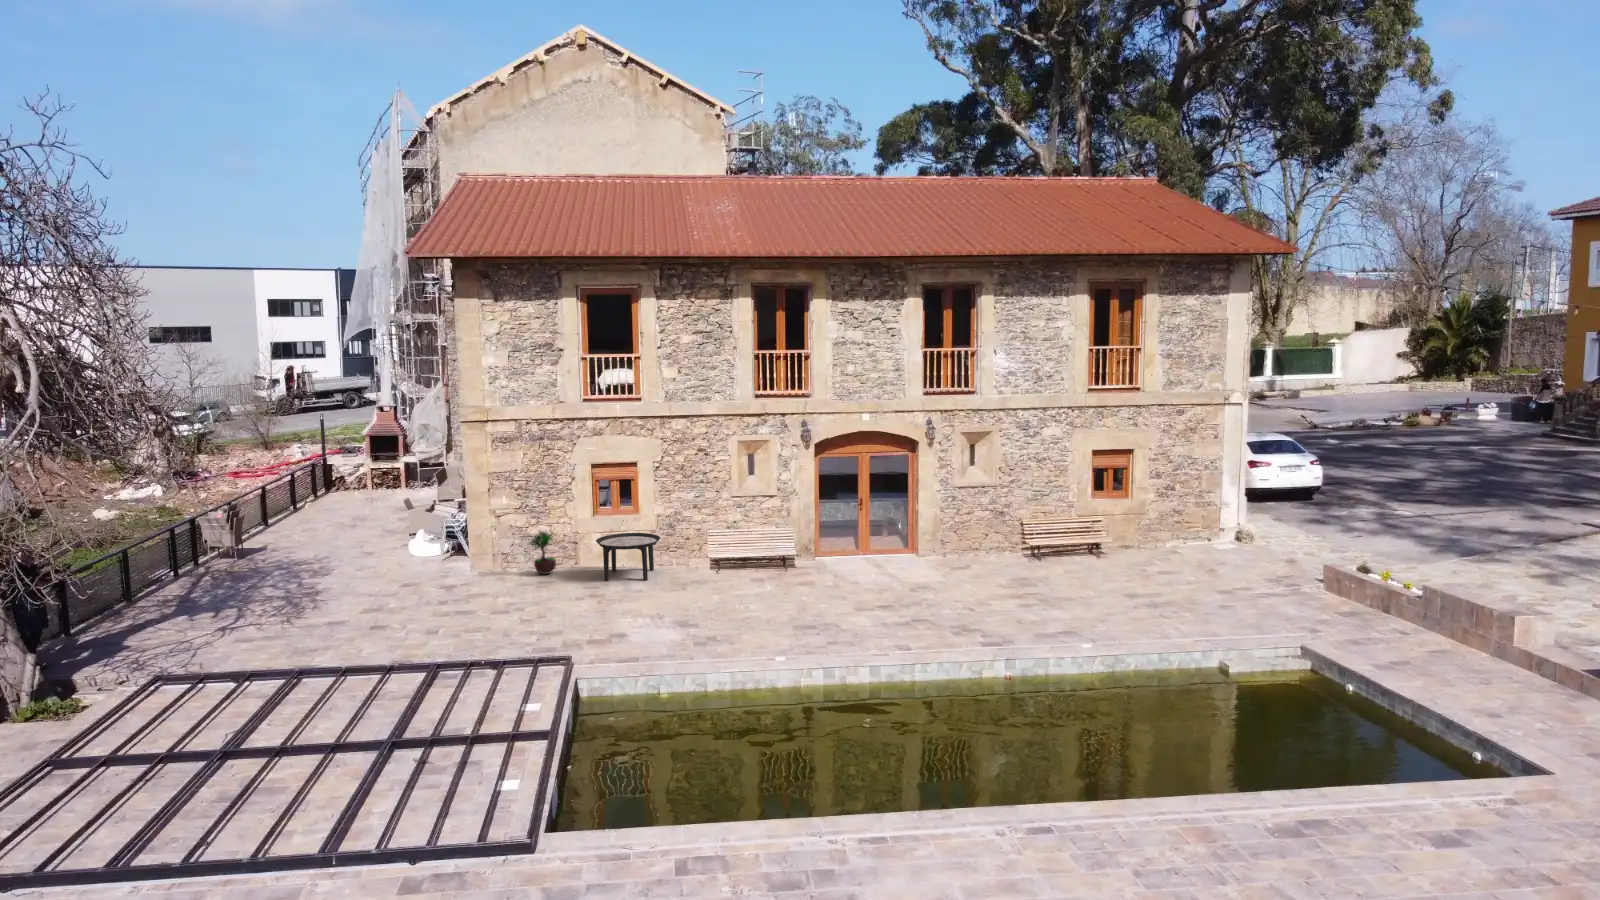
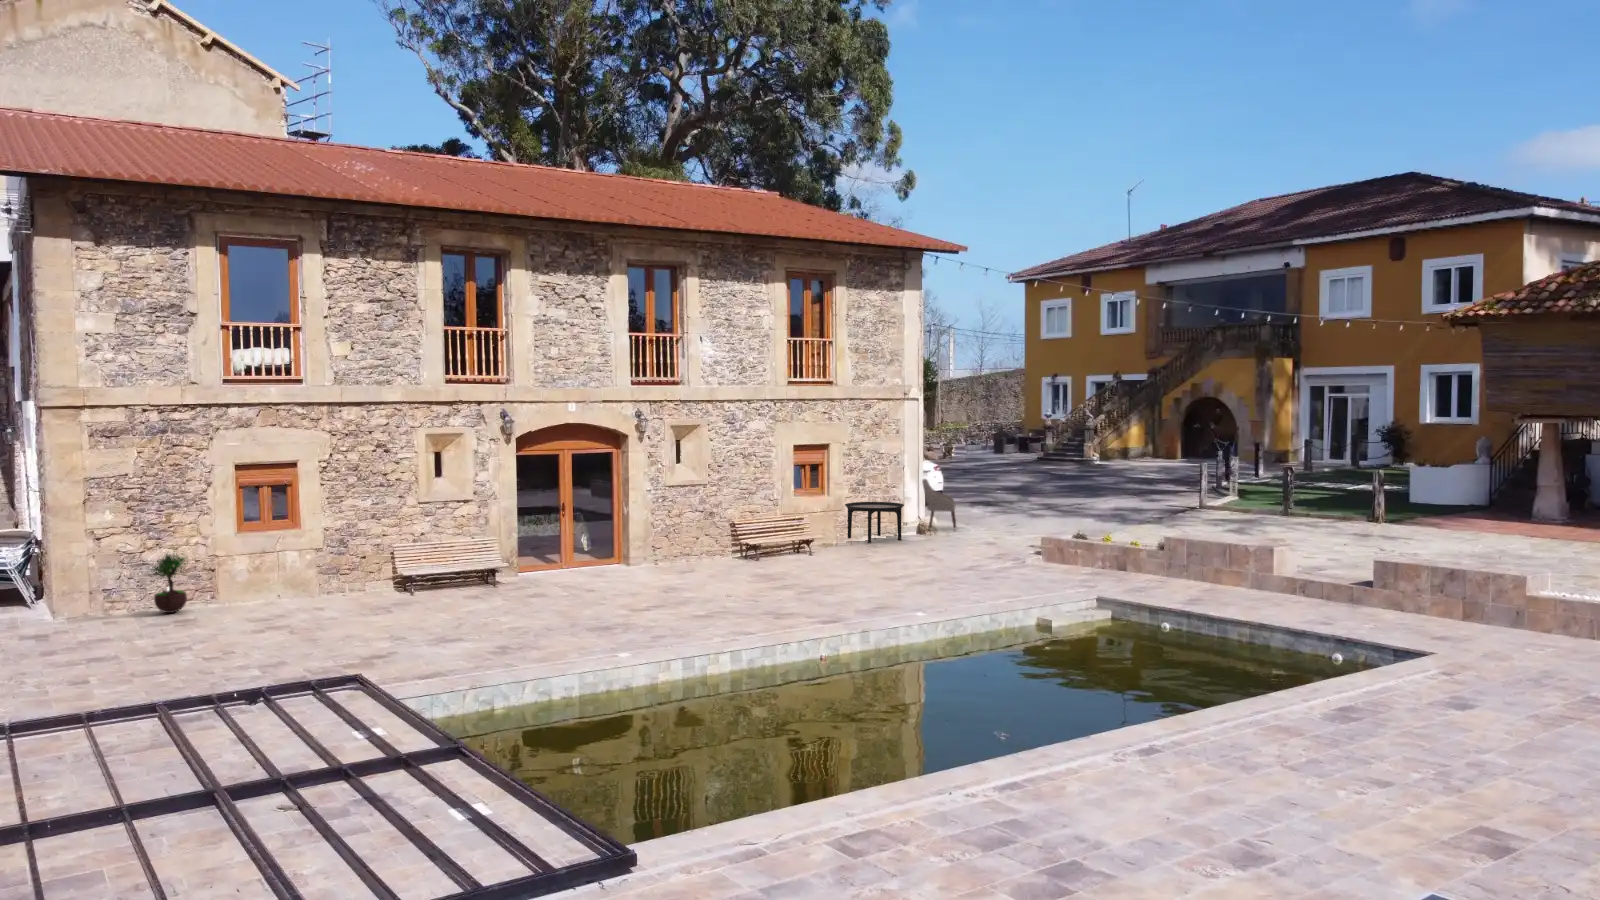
chair: none [1242,486,1282,543] -> present [922,479,956,530]
round table: present [596,533,660,581] -> present [845,502,904,543]

